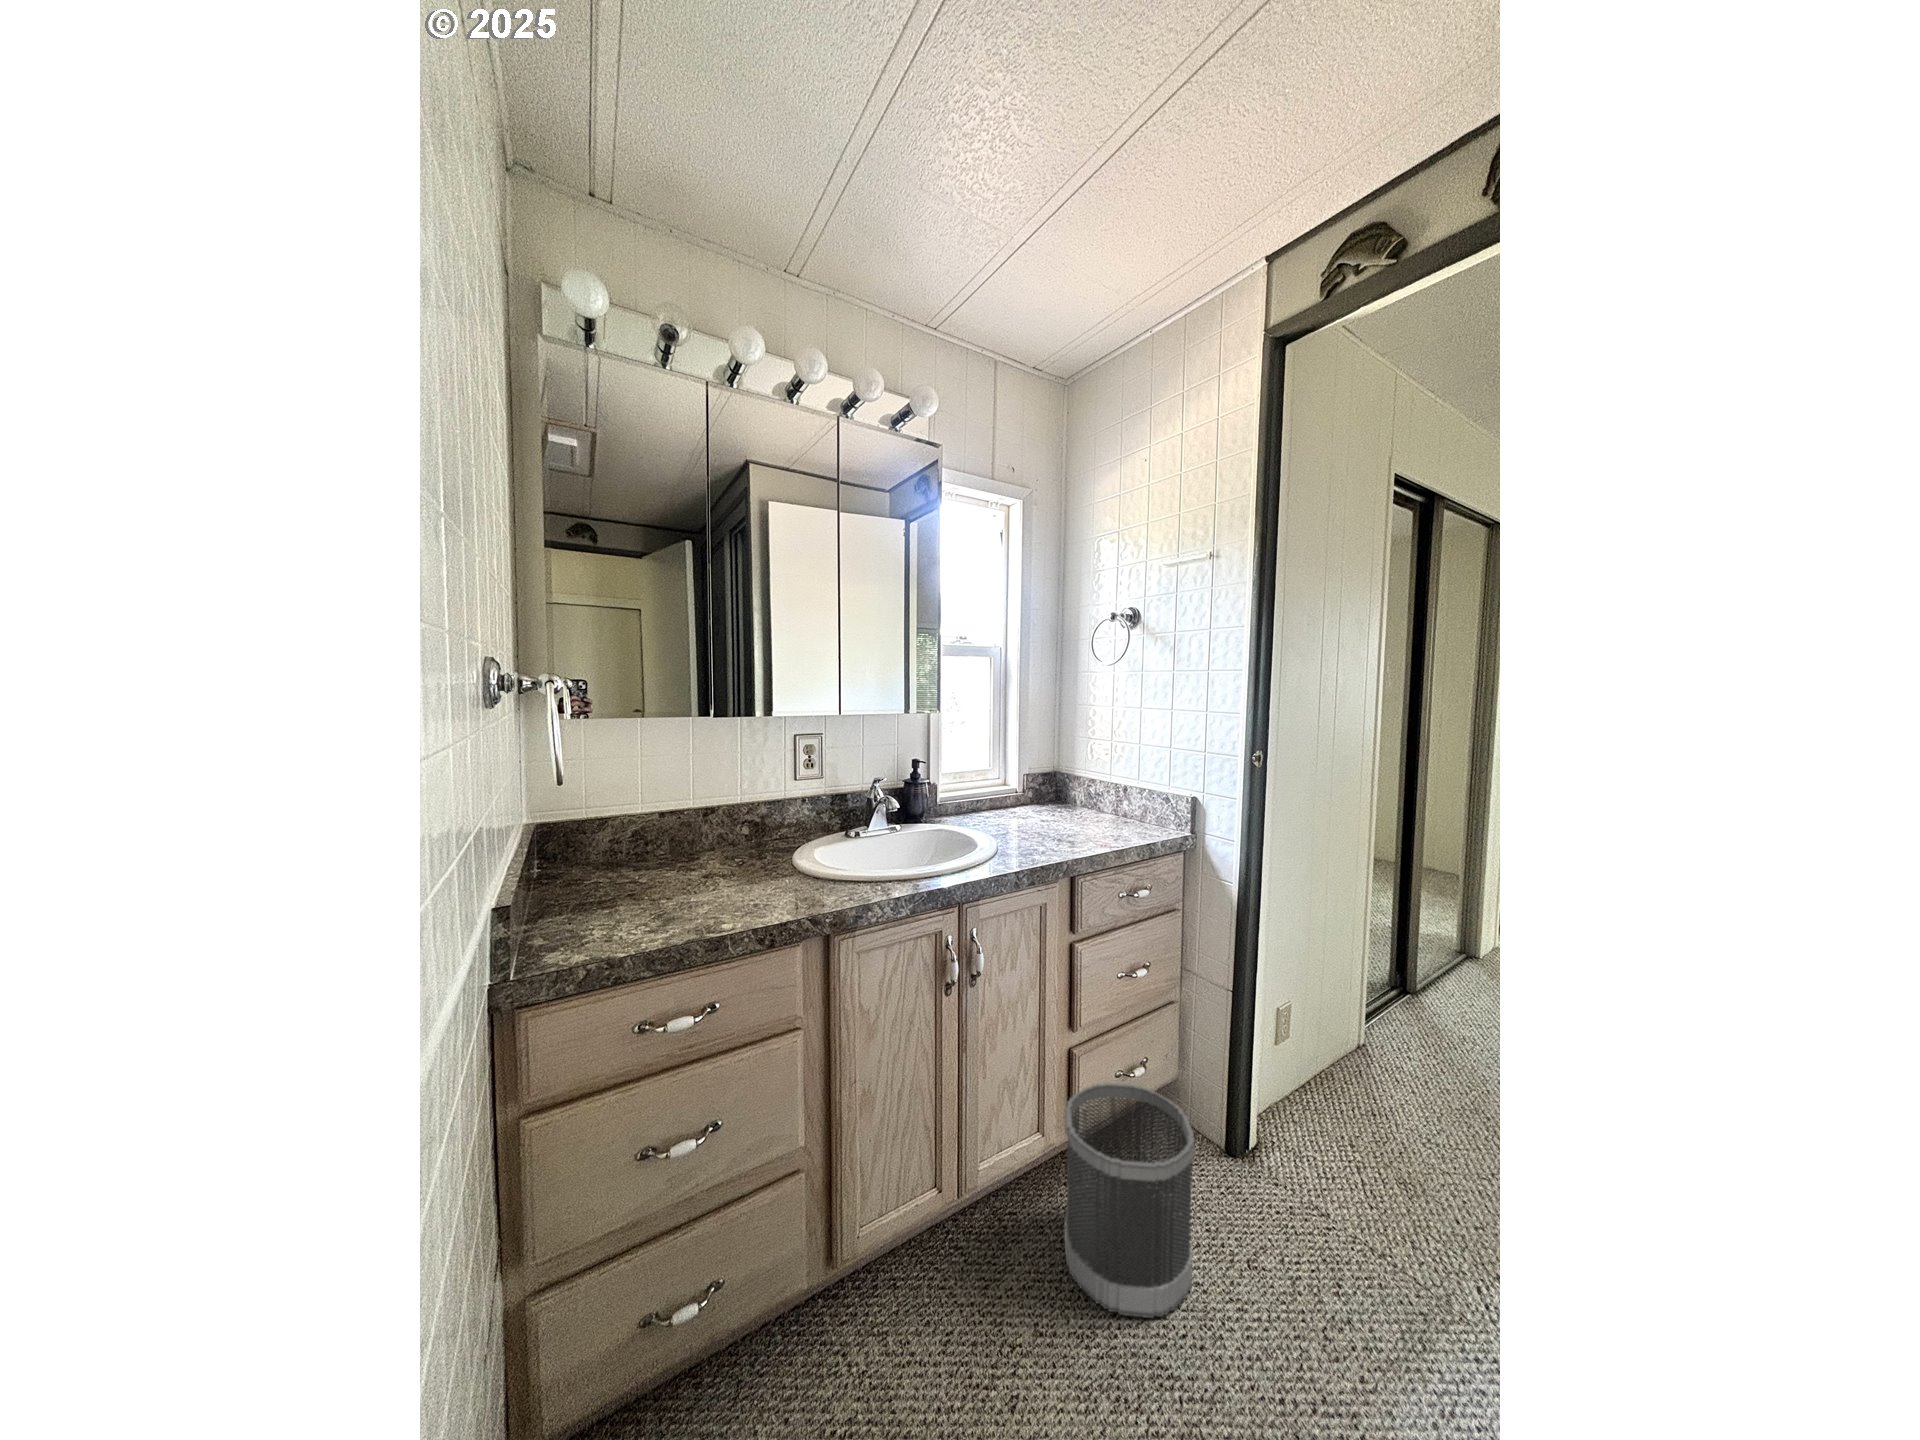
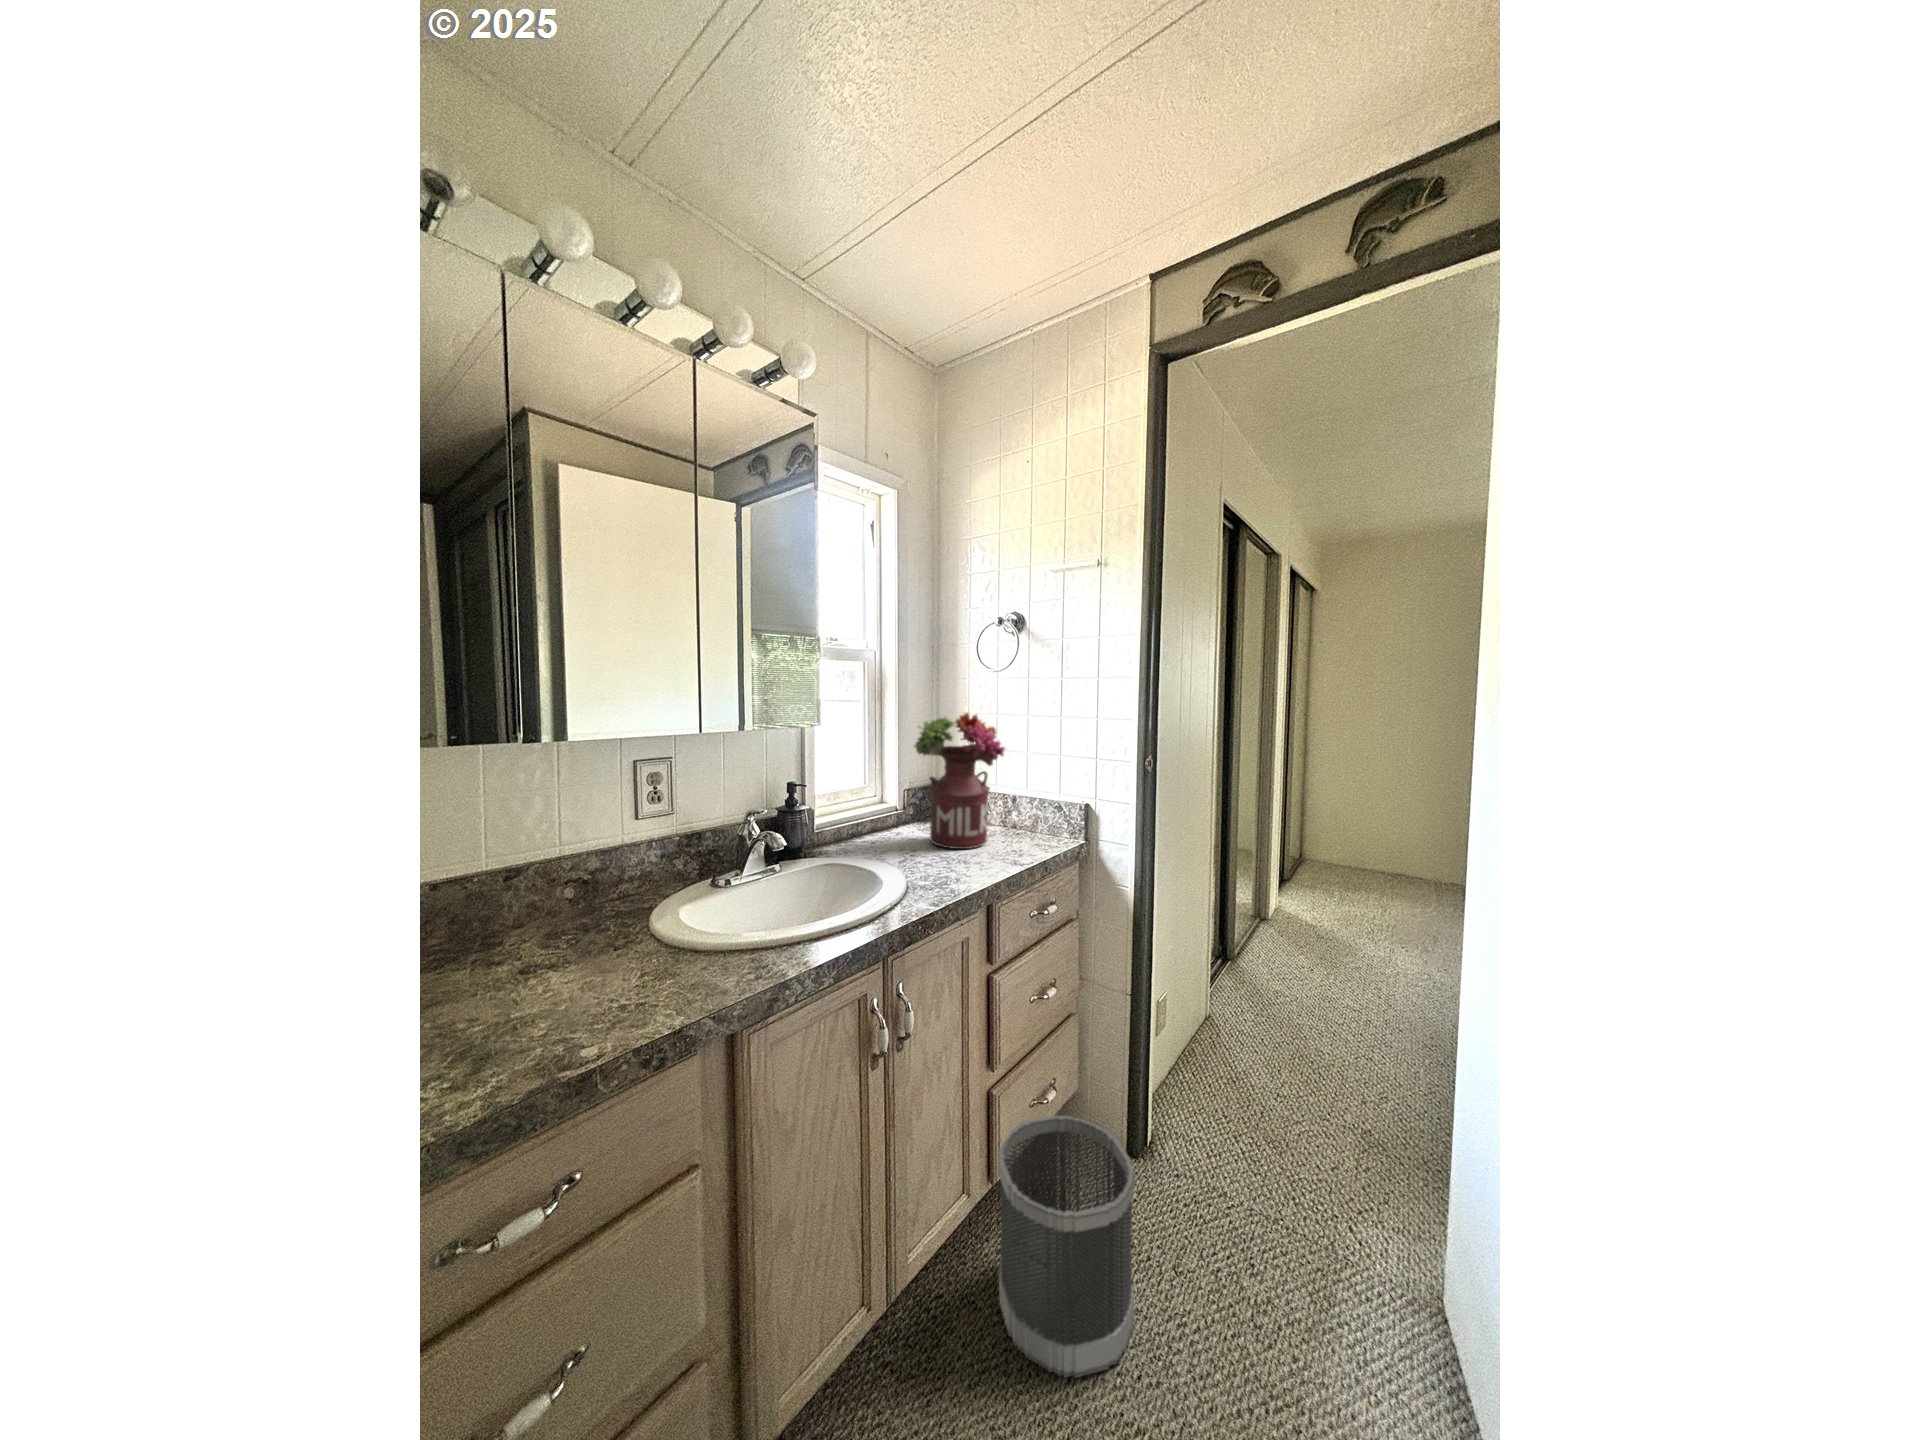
flower arrangement: none [1026,702,1113,830] -> present [914,713,1005,849]

